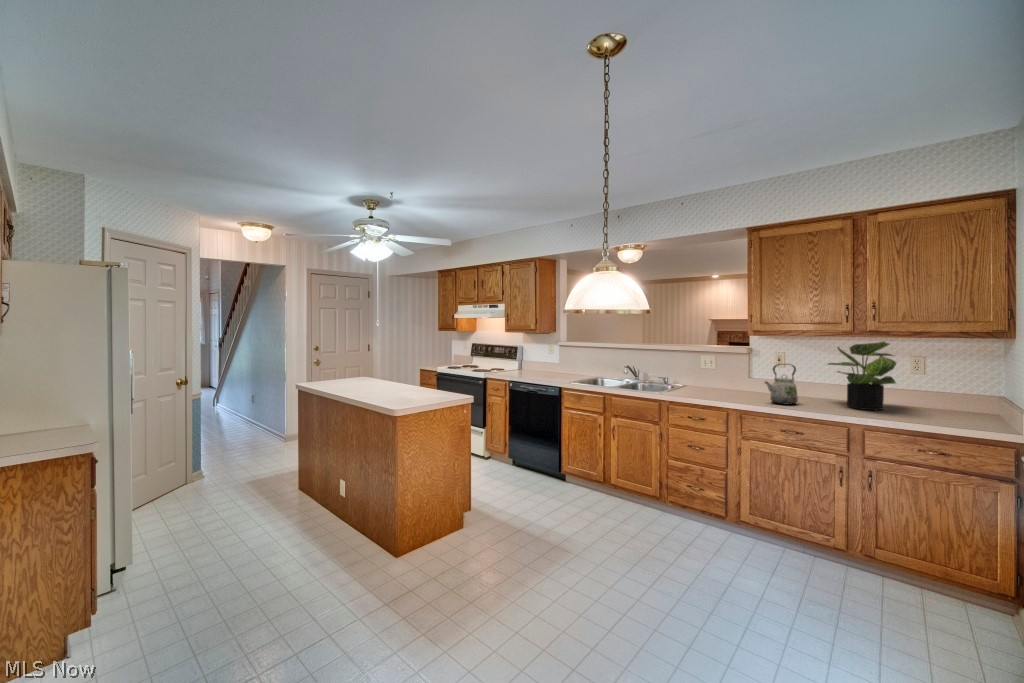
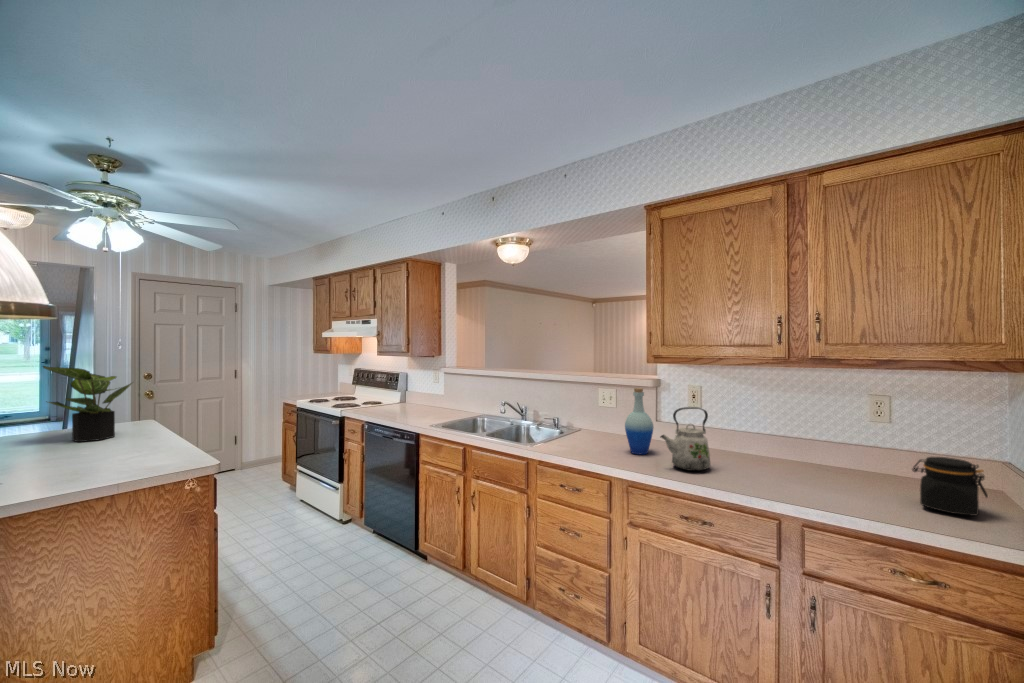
potted plant: present [828,342,896,410] -> present [43,366,132,442]
bottle: none [731,353,752,397] -> present [625,388,654,454]
jar: none [933,389,978,421] -> present [912,457,988,516]

